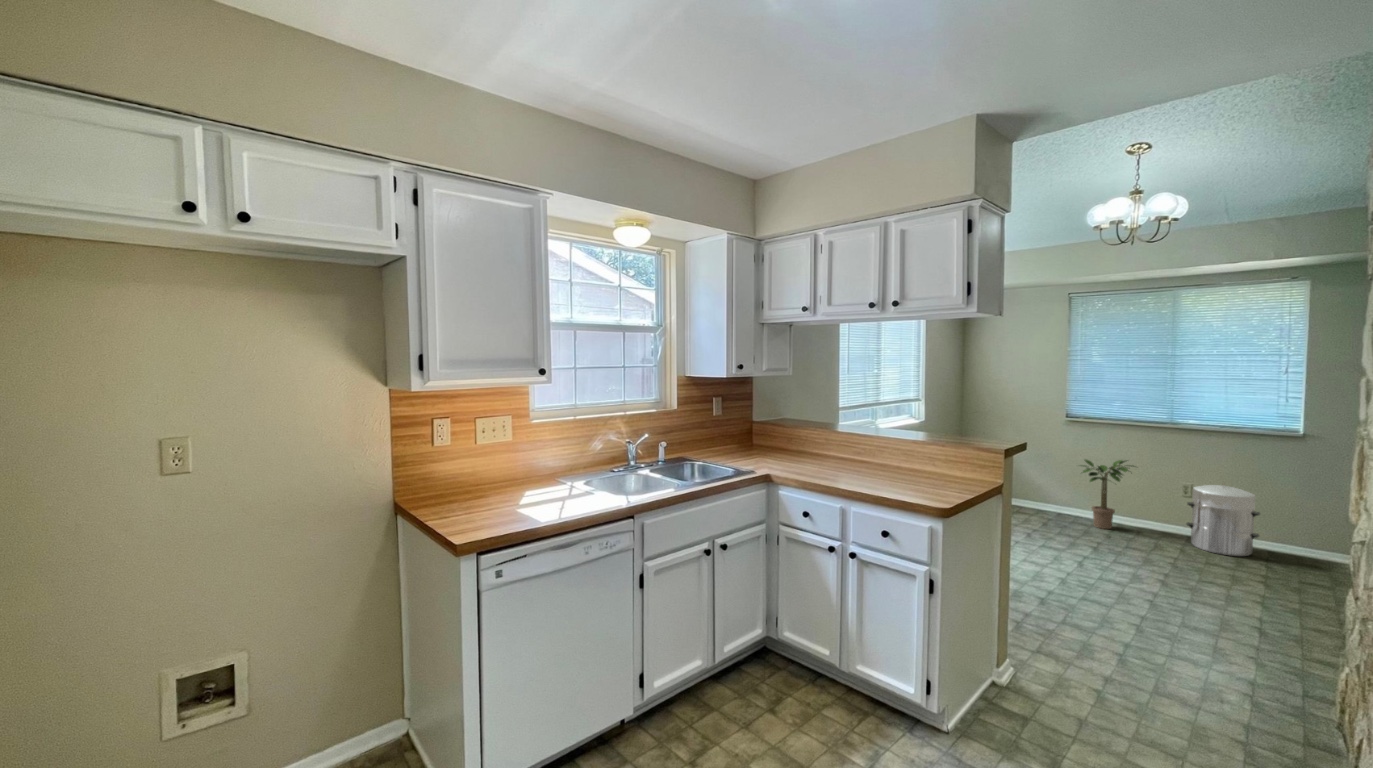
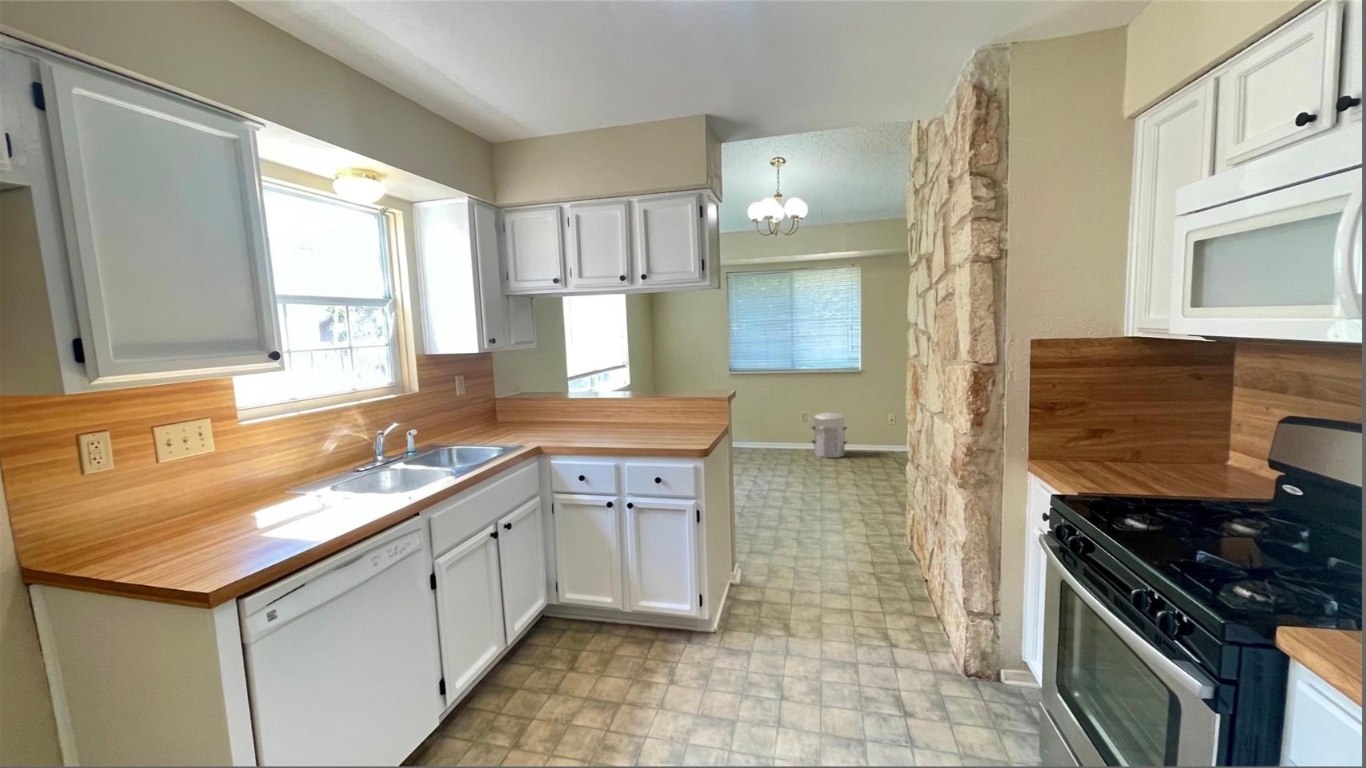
potted plant: present [1081,460,1135,529] -> none [748,402,784,454]

